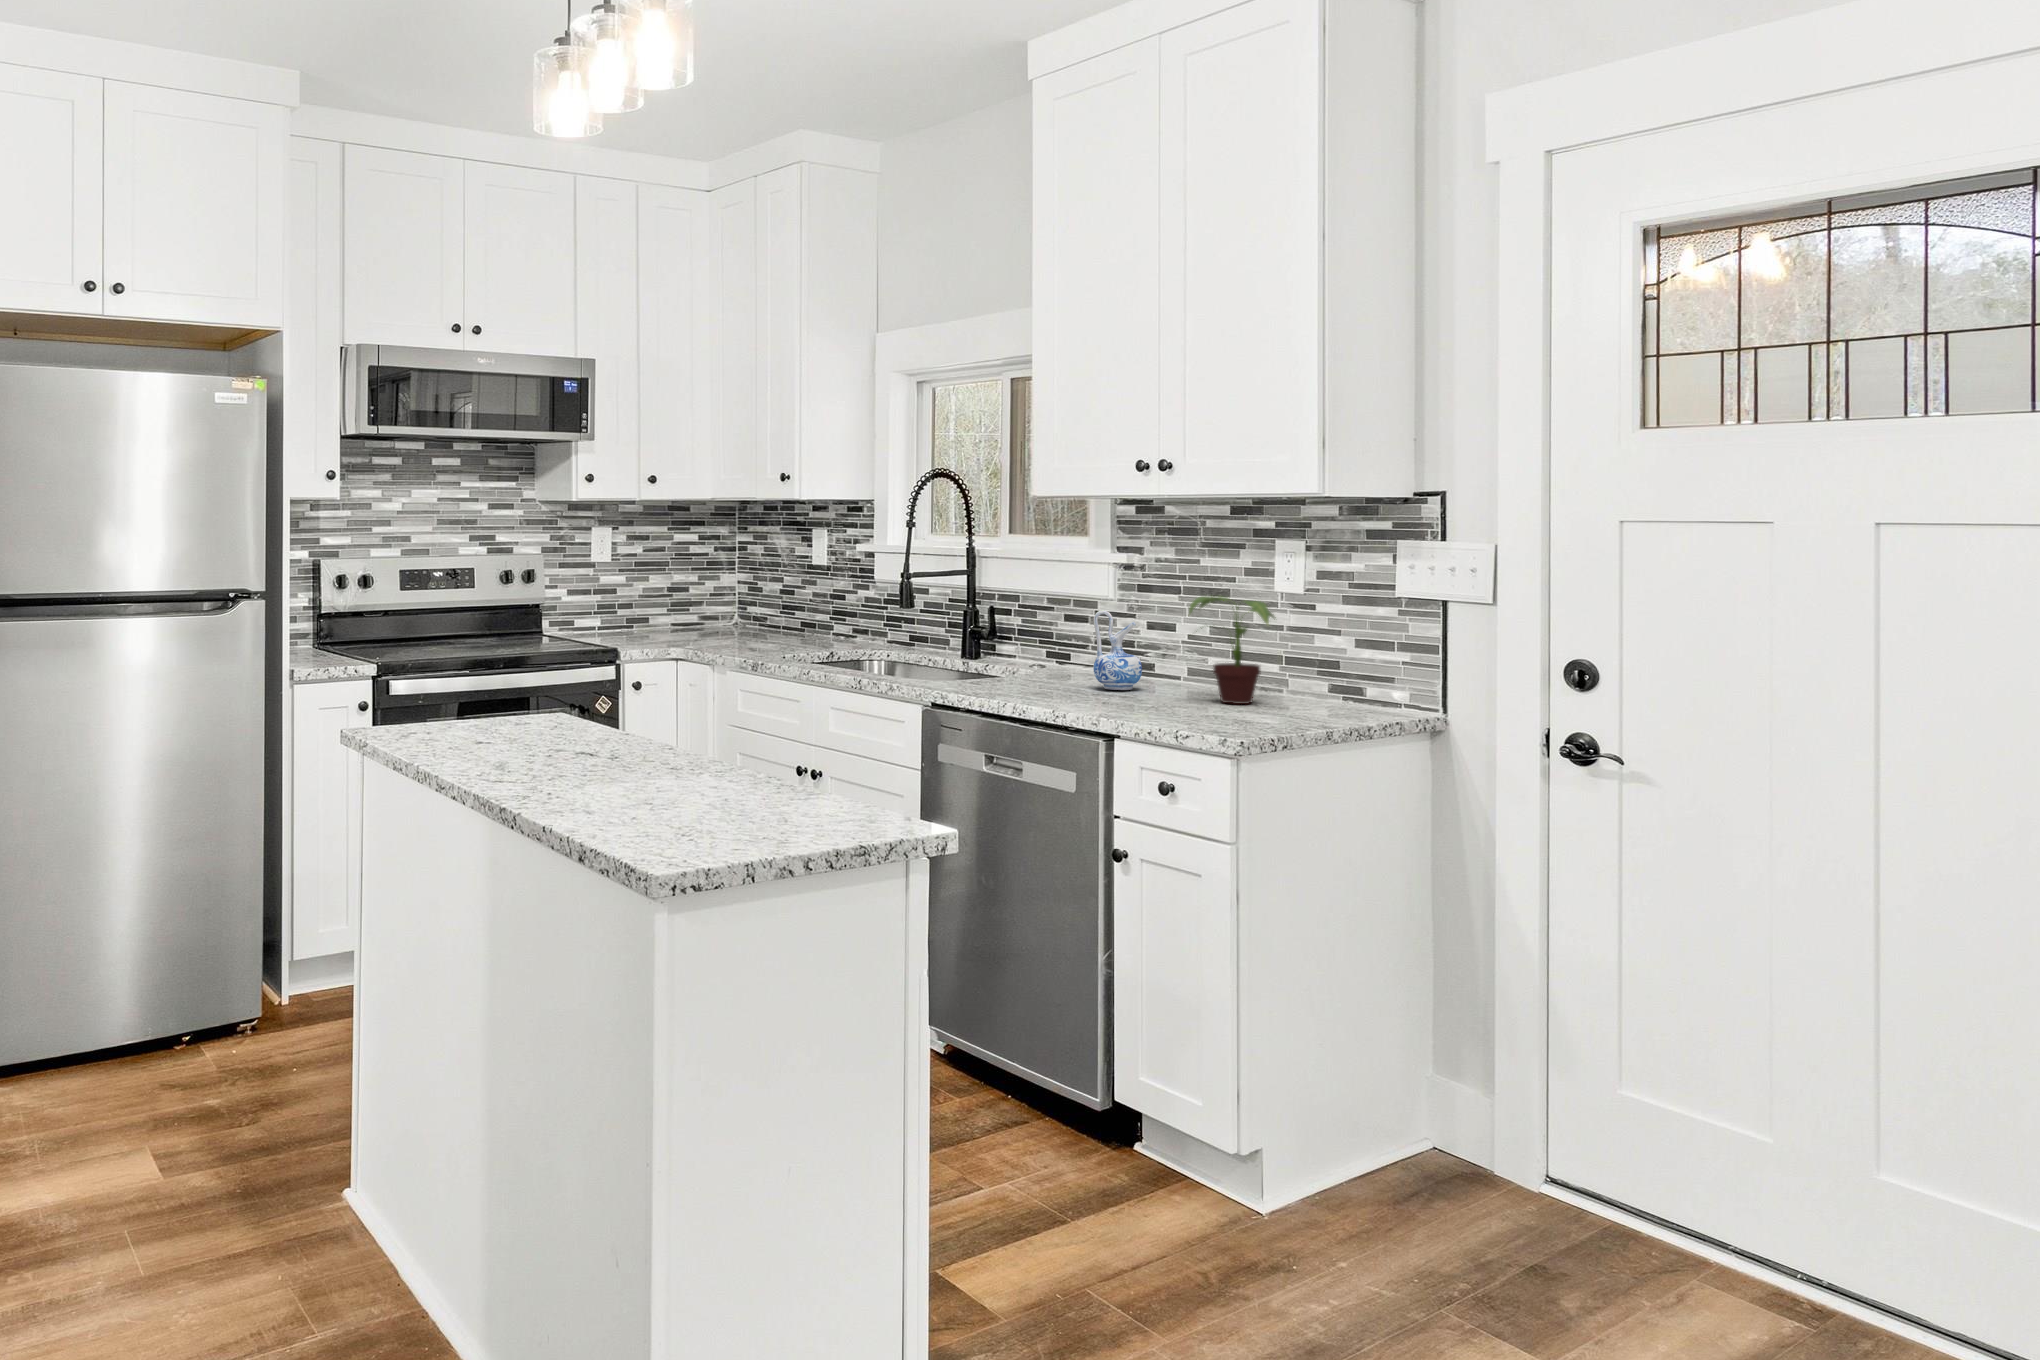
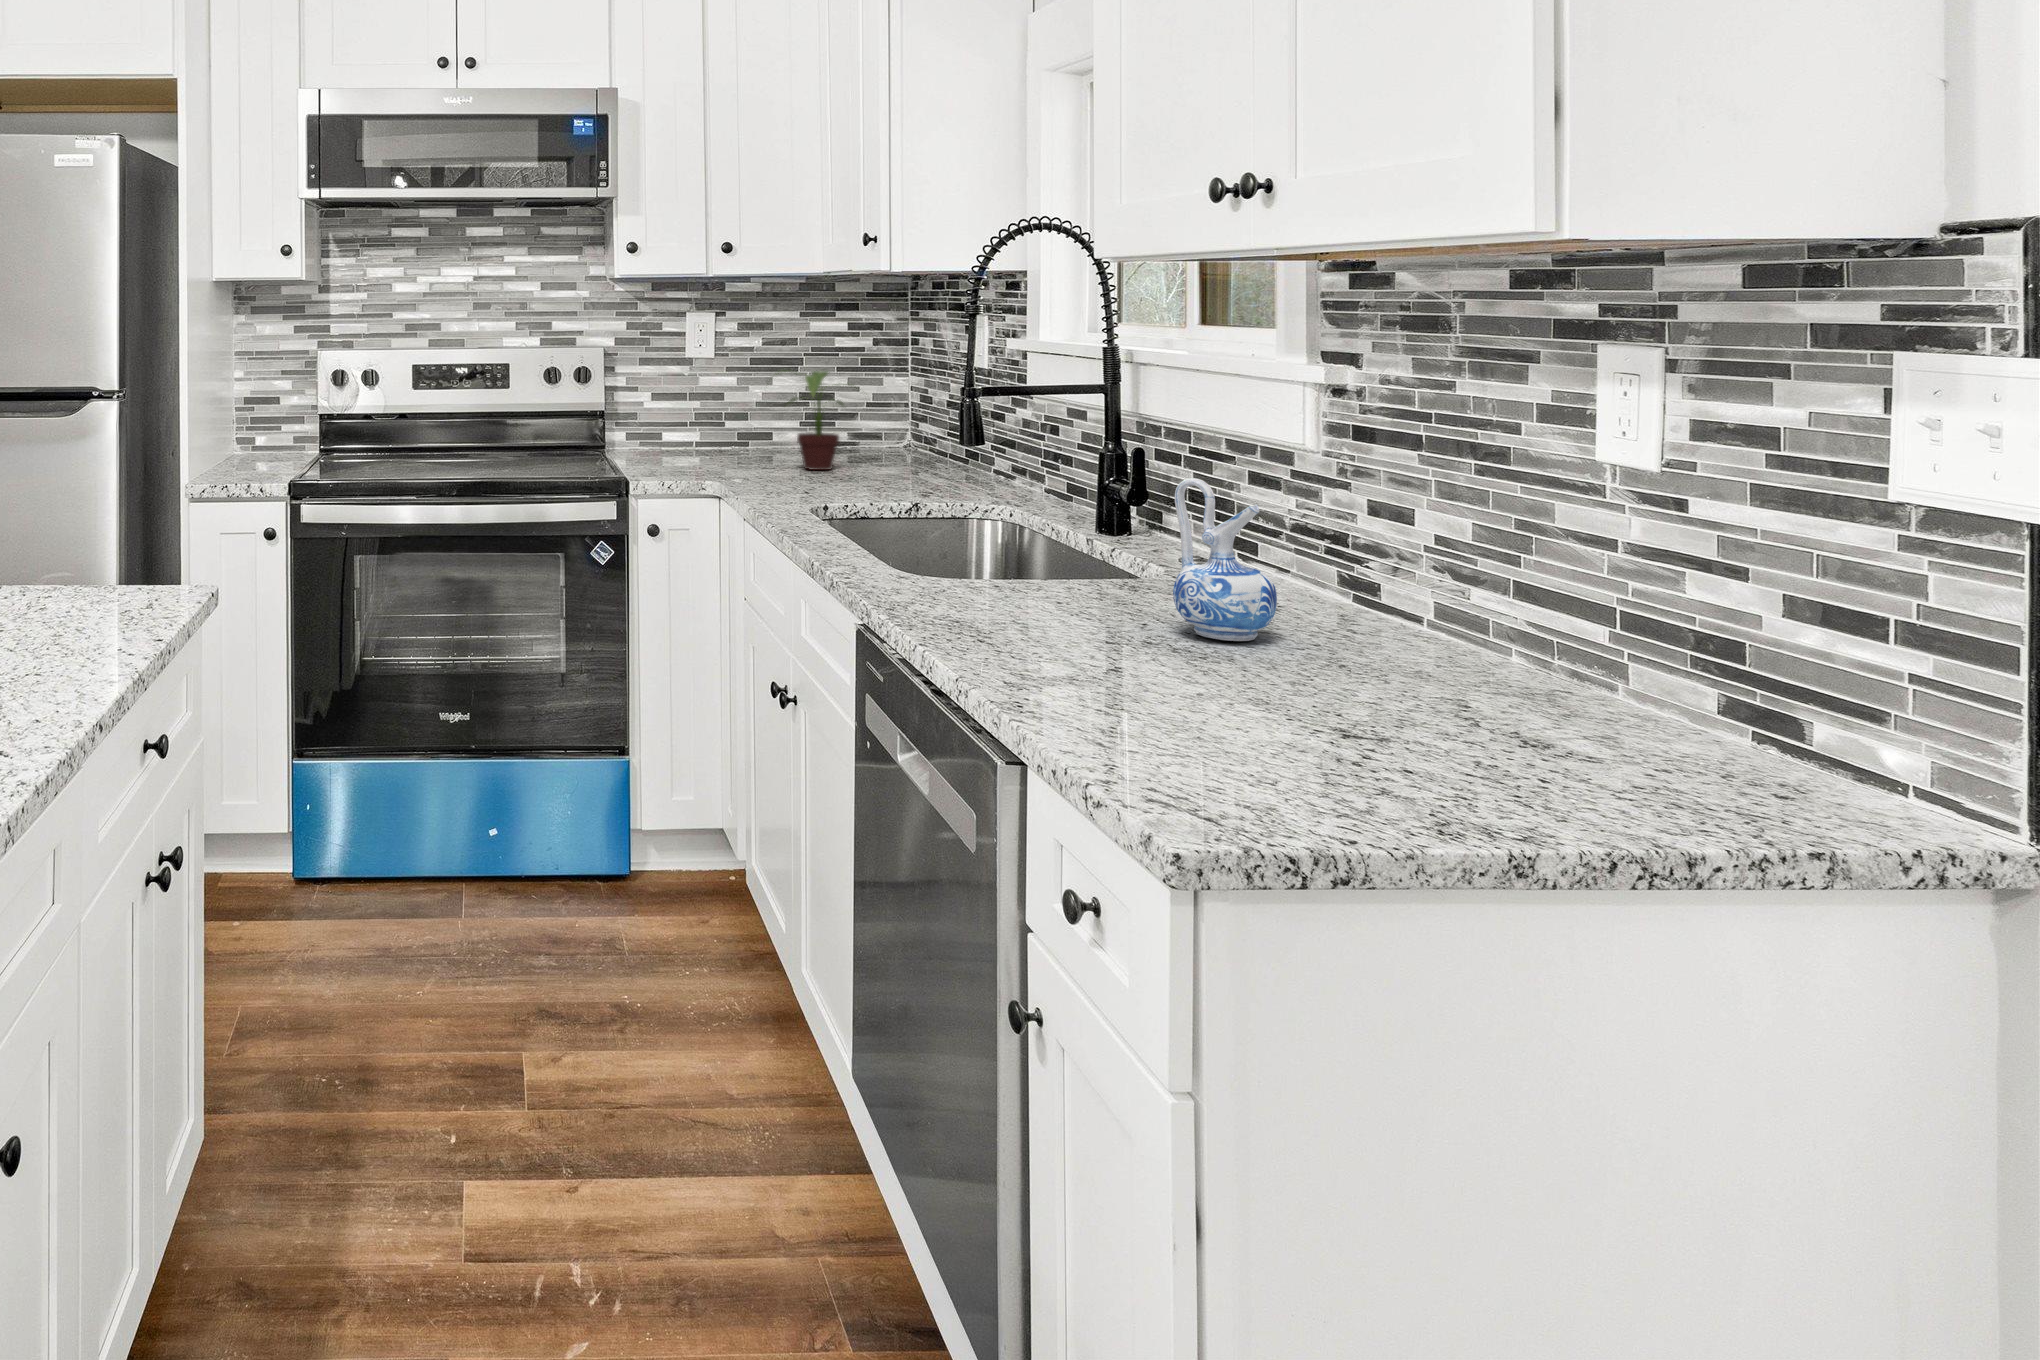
potted plant: present [1189,596,1276,704] -> present [776,371,847,470]

